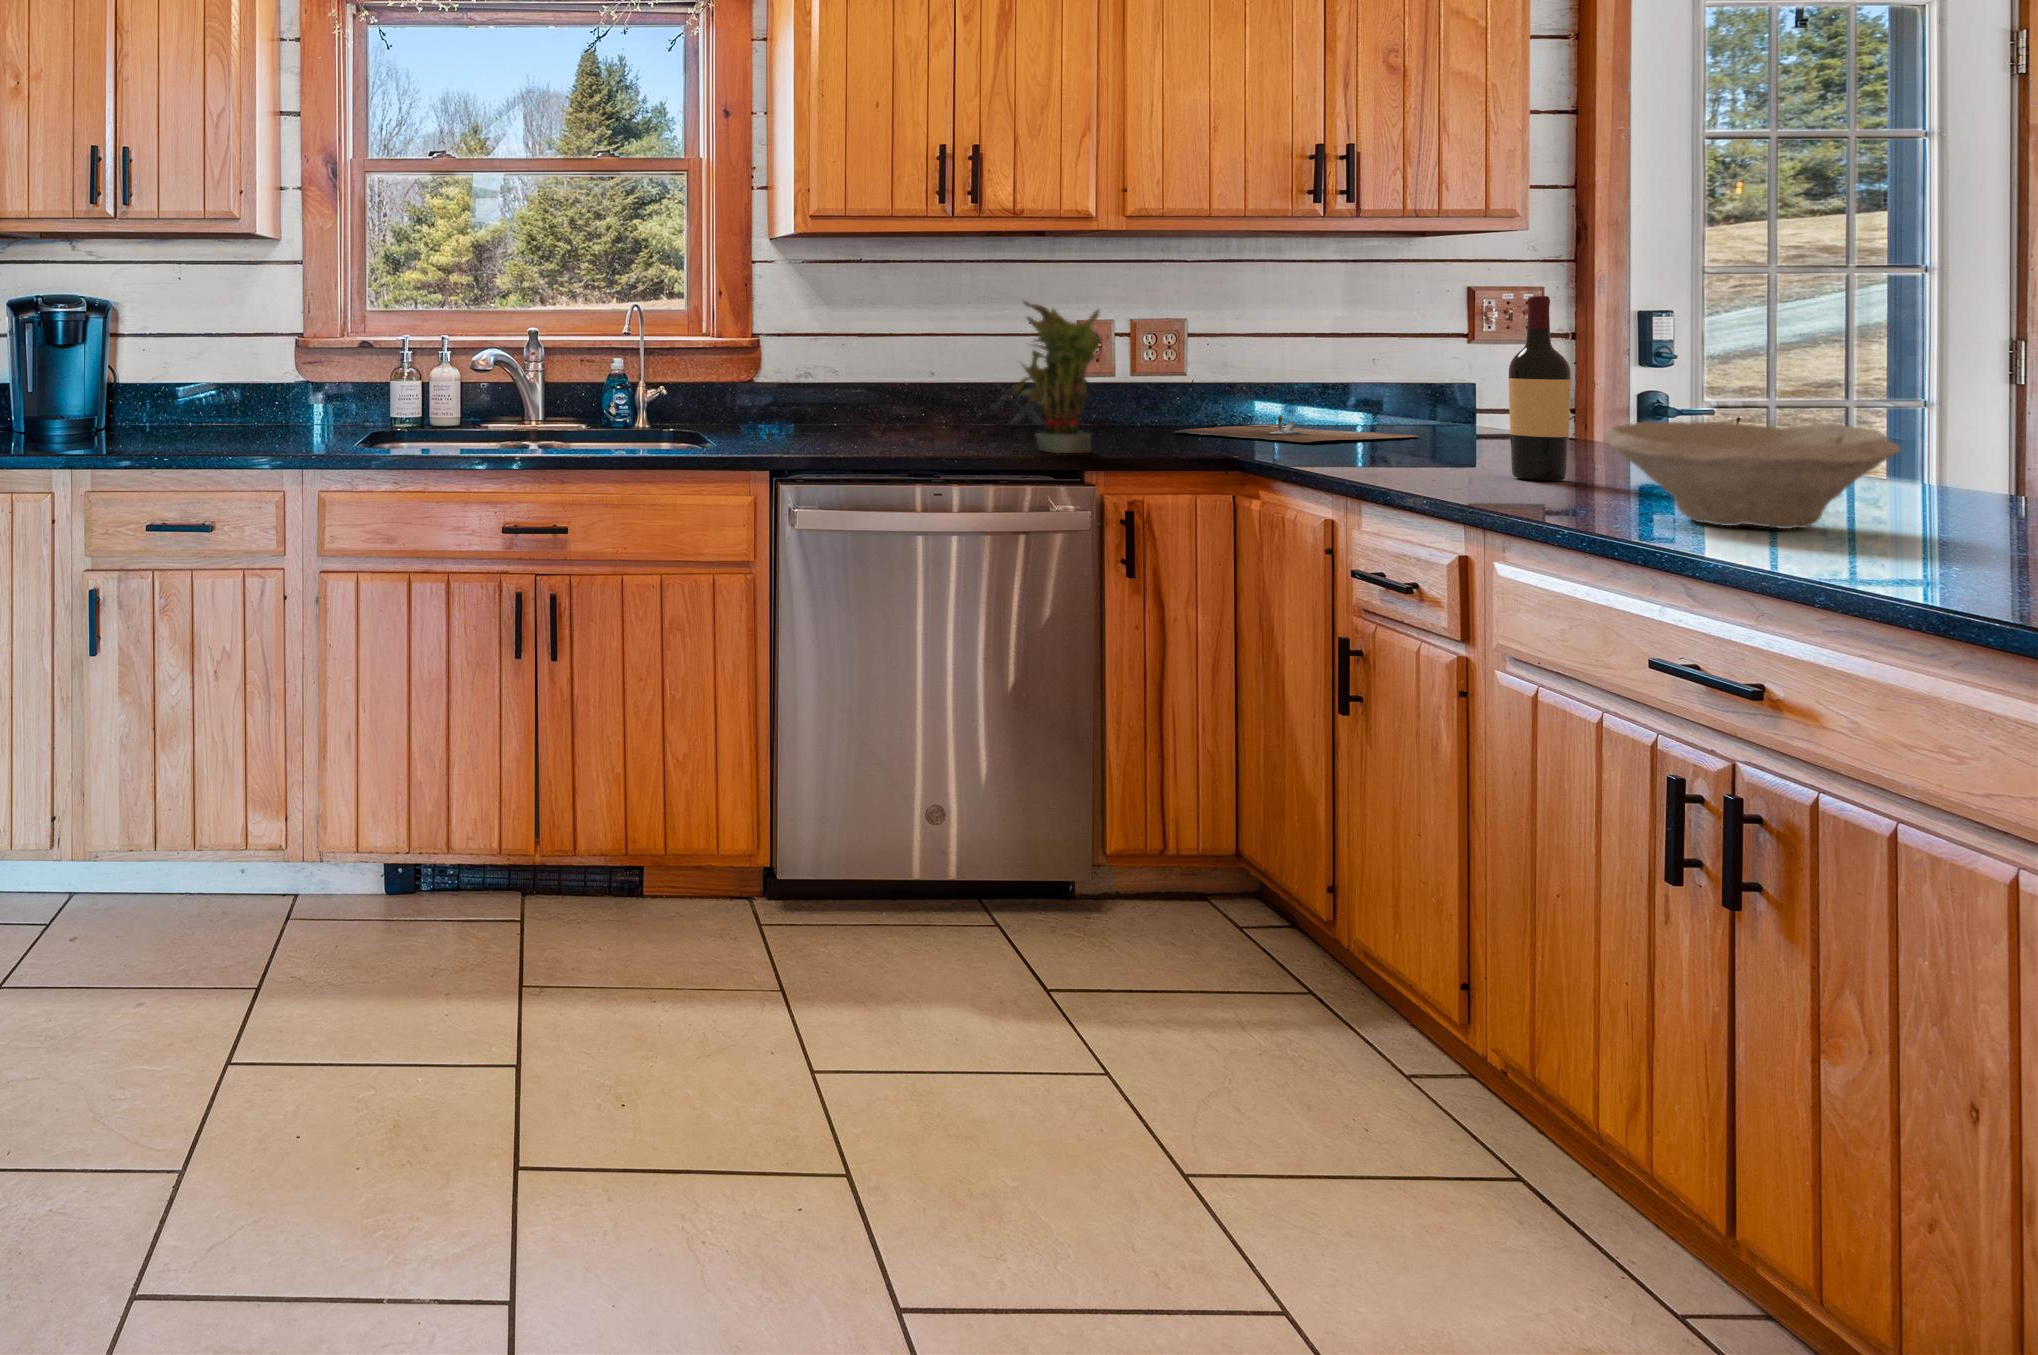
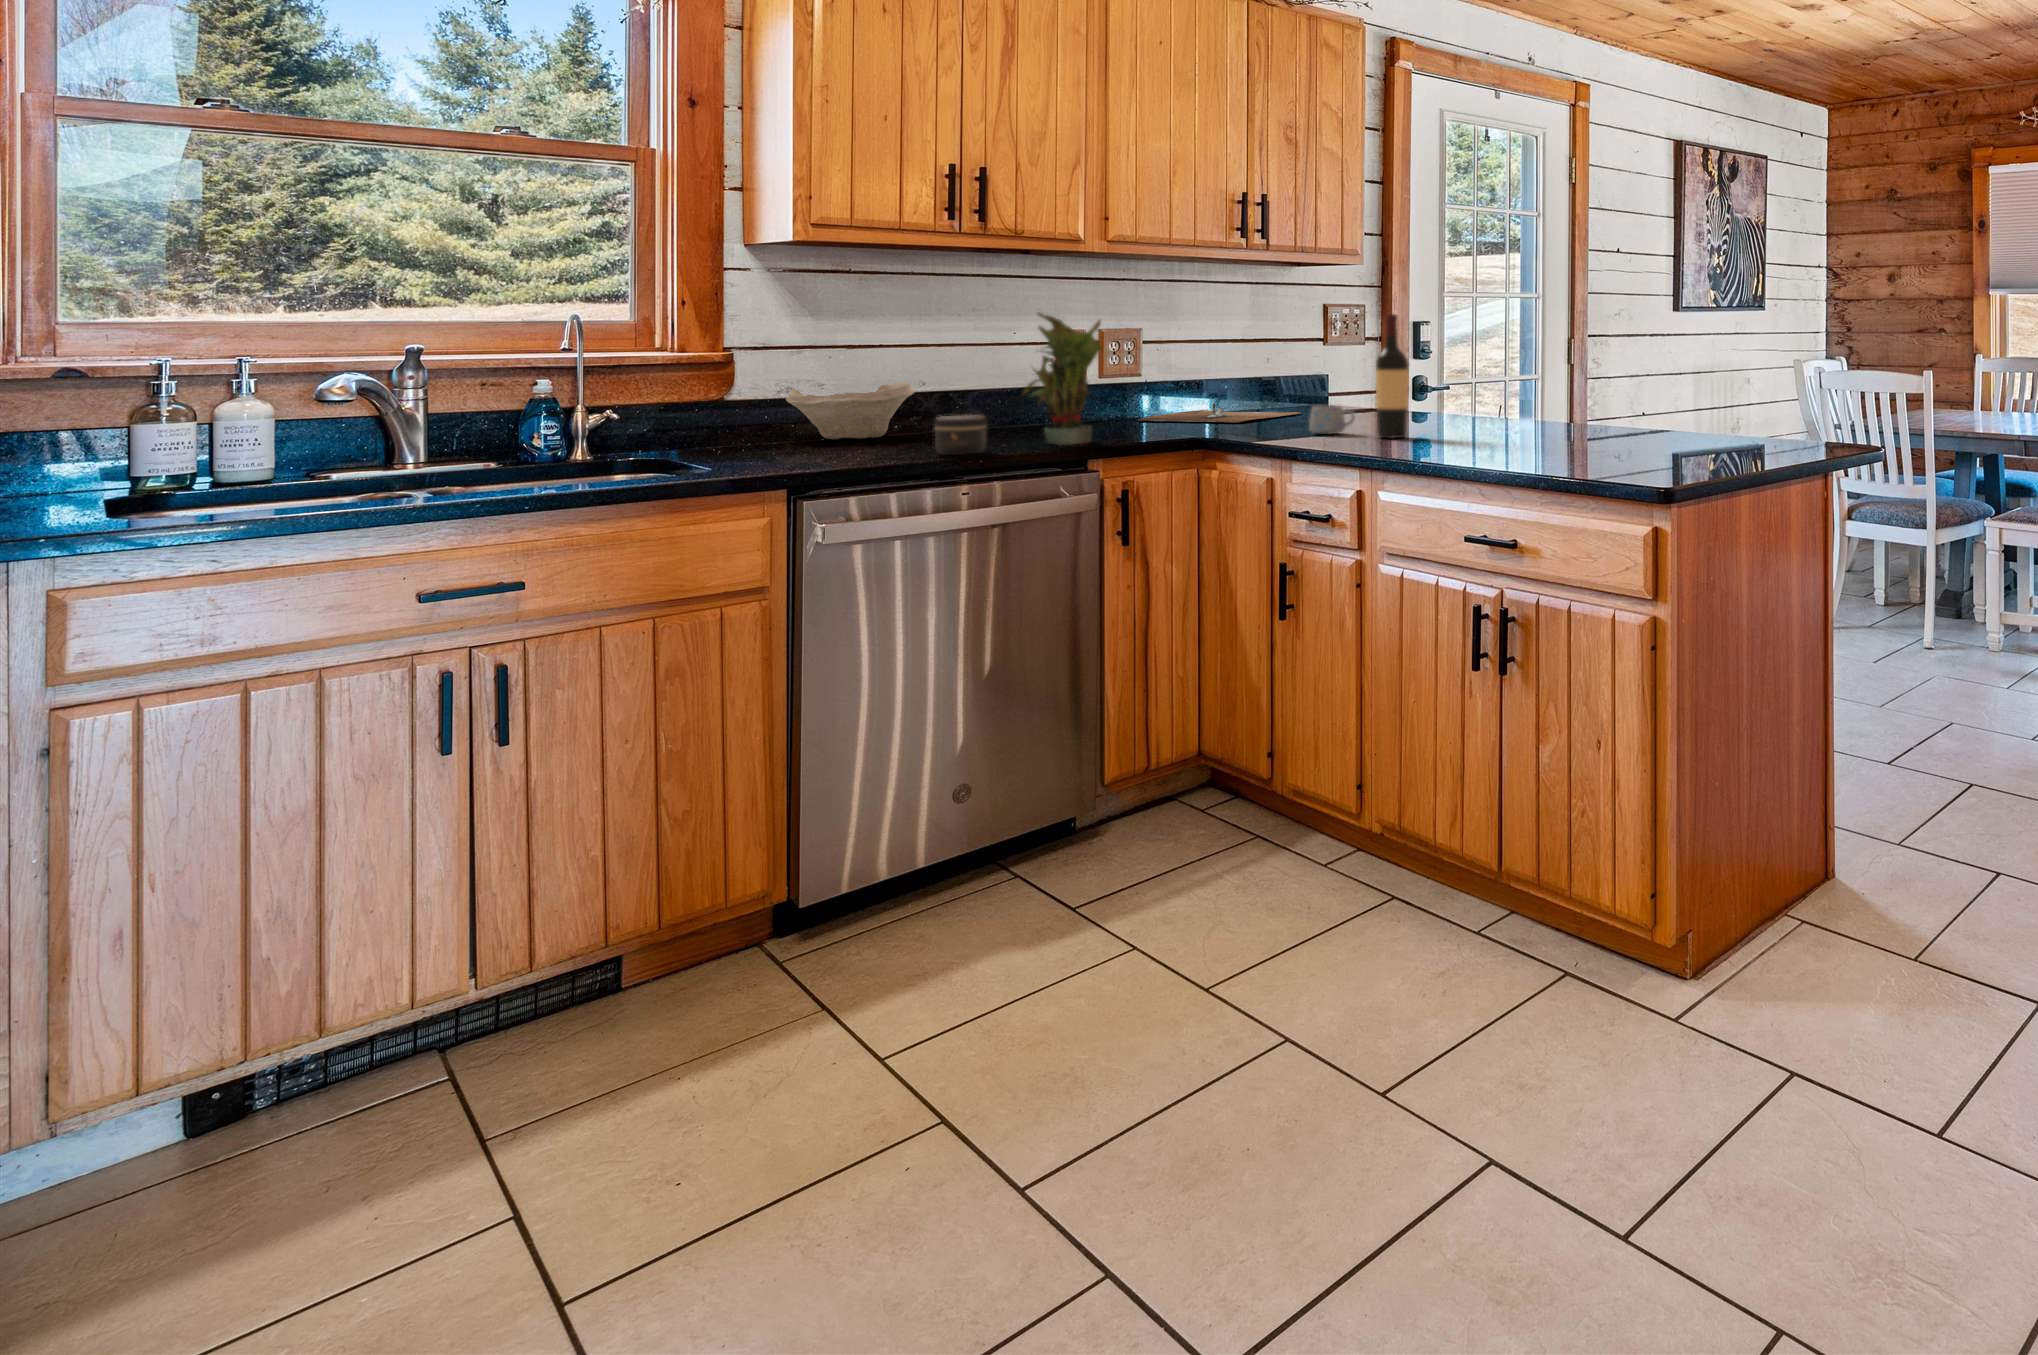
jar: none [912,413,965,455] -> present [935,415,987,455]
bowl: present [1604,422,1901,529] -> present [786,382,915,439]
mug: none [1400,426,1477,467] -> present [1309,405,1355,434]

